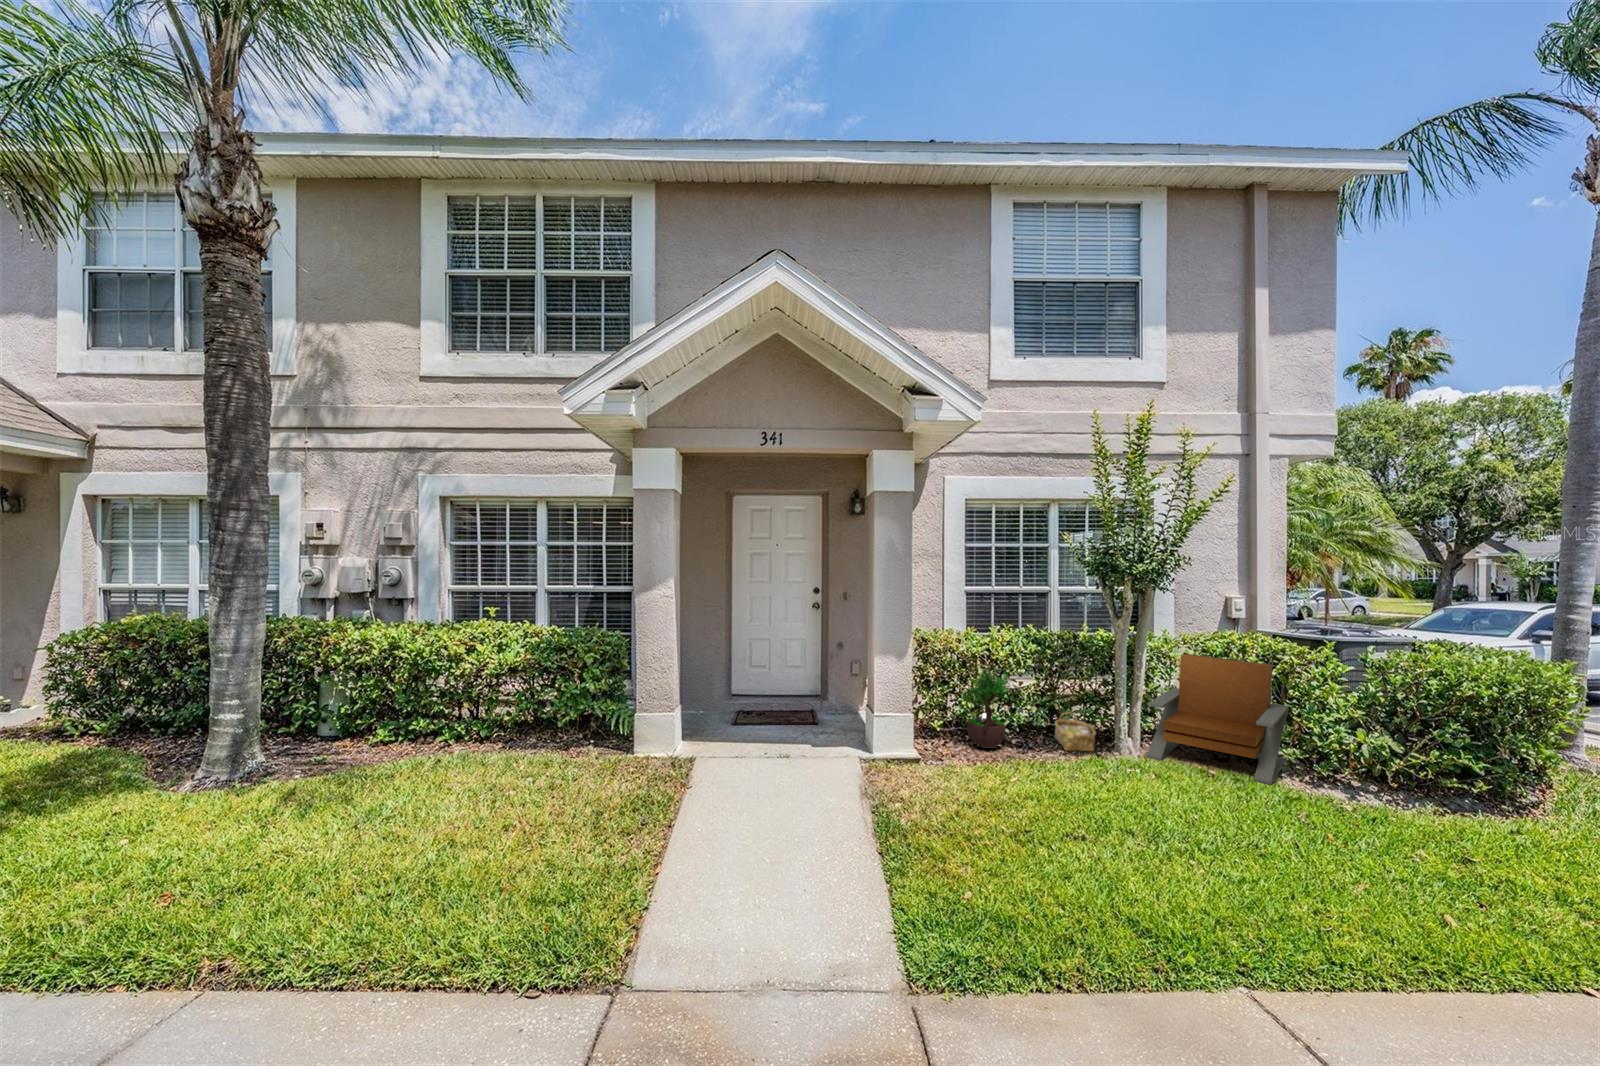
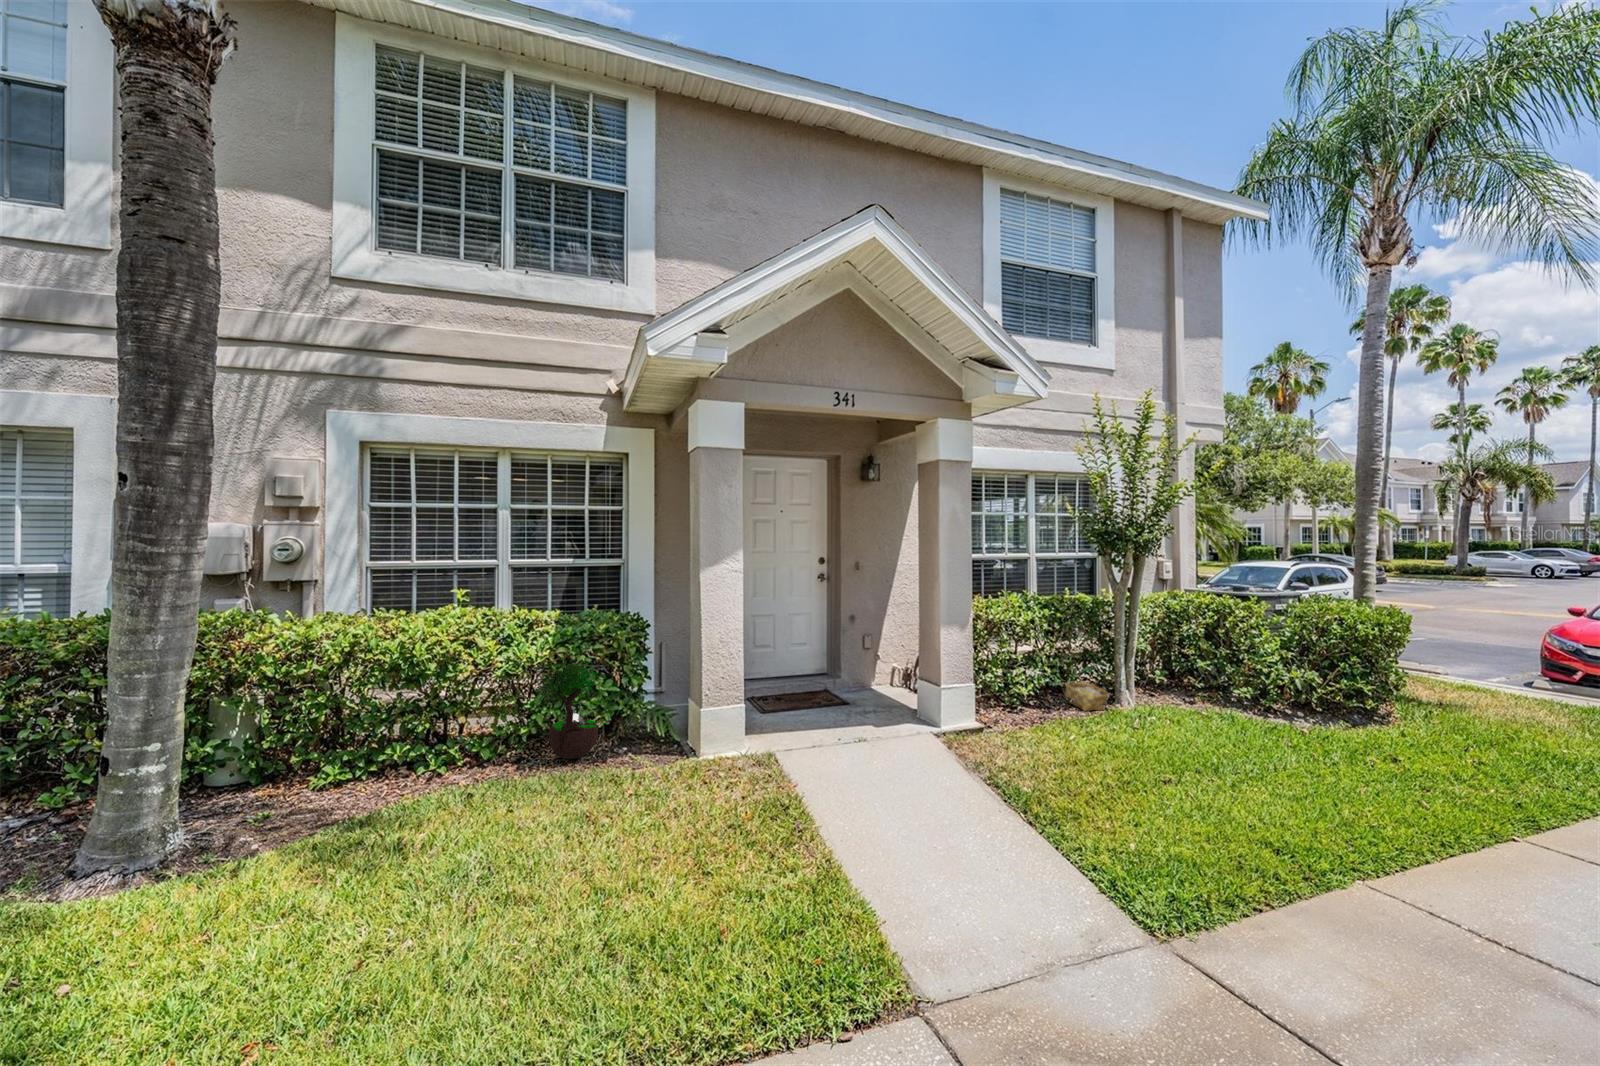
lounge chair: present [1147,654,1288,785] -> none [1142,617,1266,727]
potted tree: present [962,664,1011,748] -> present [534,653,599,759]

